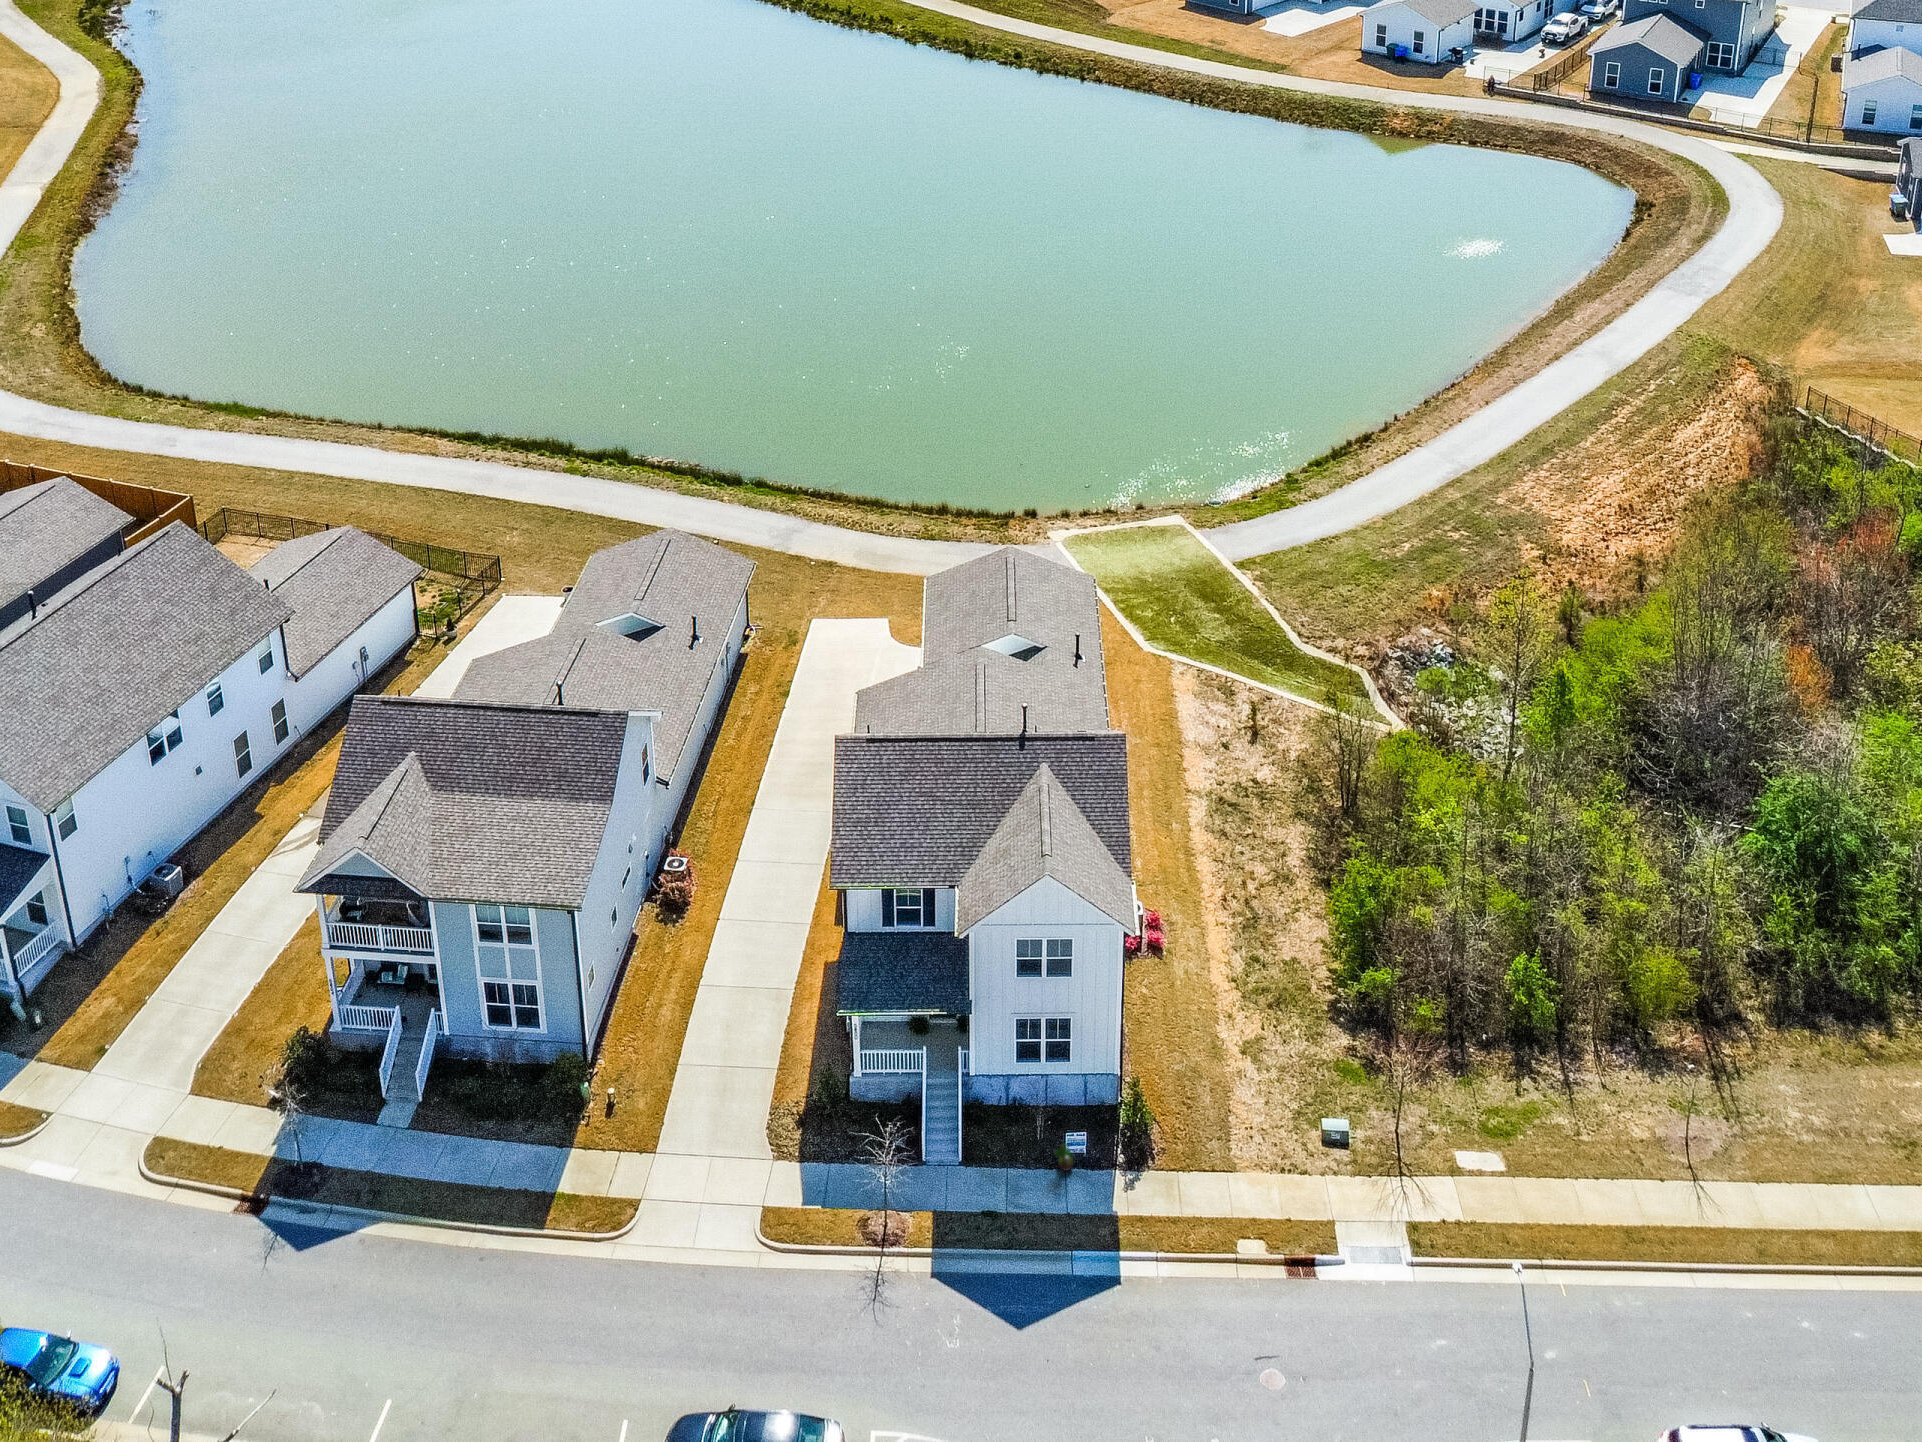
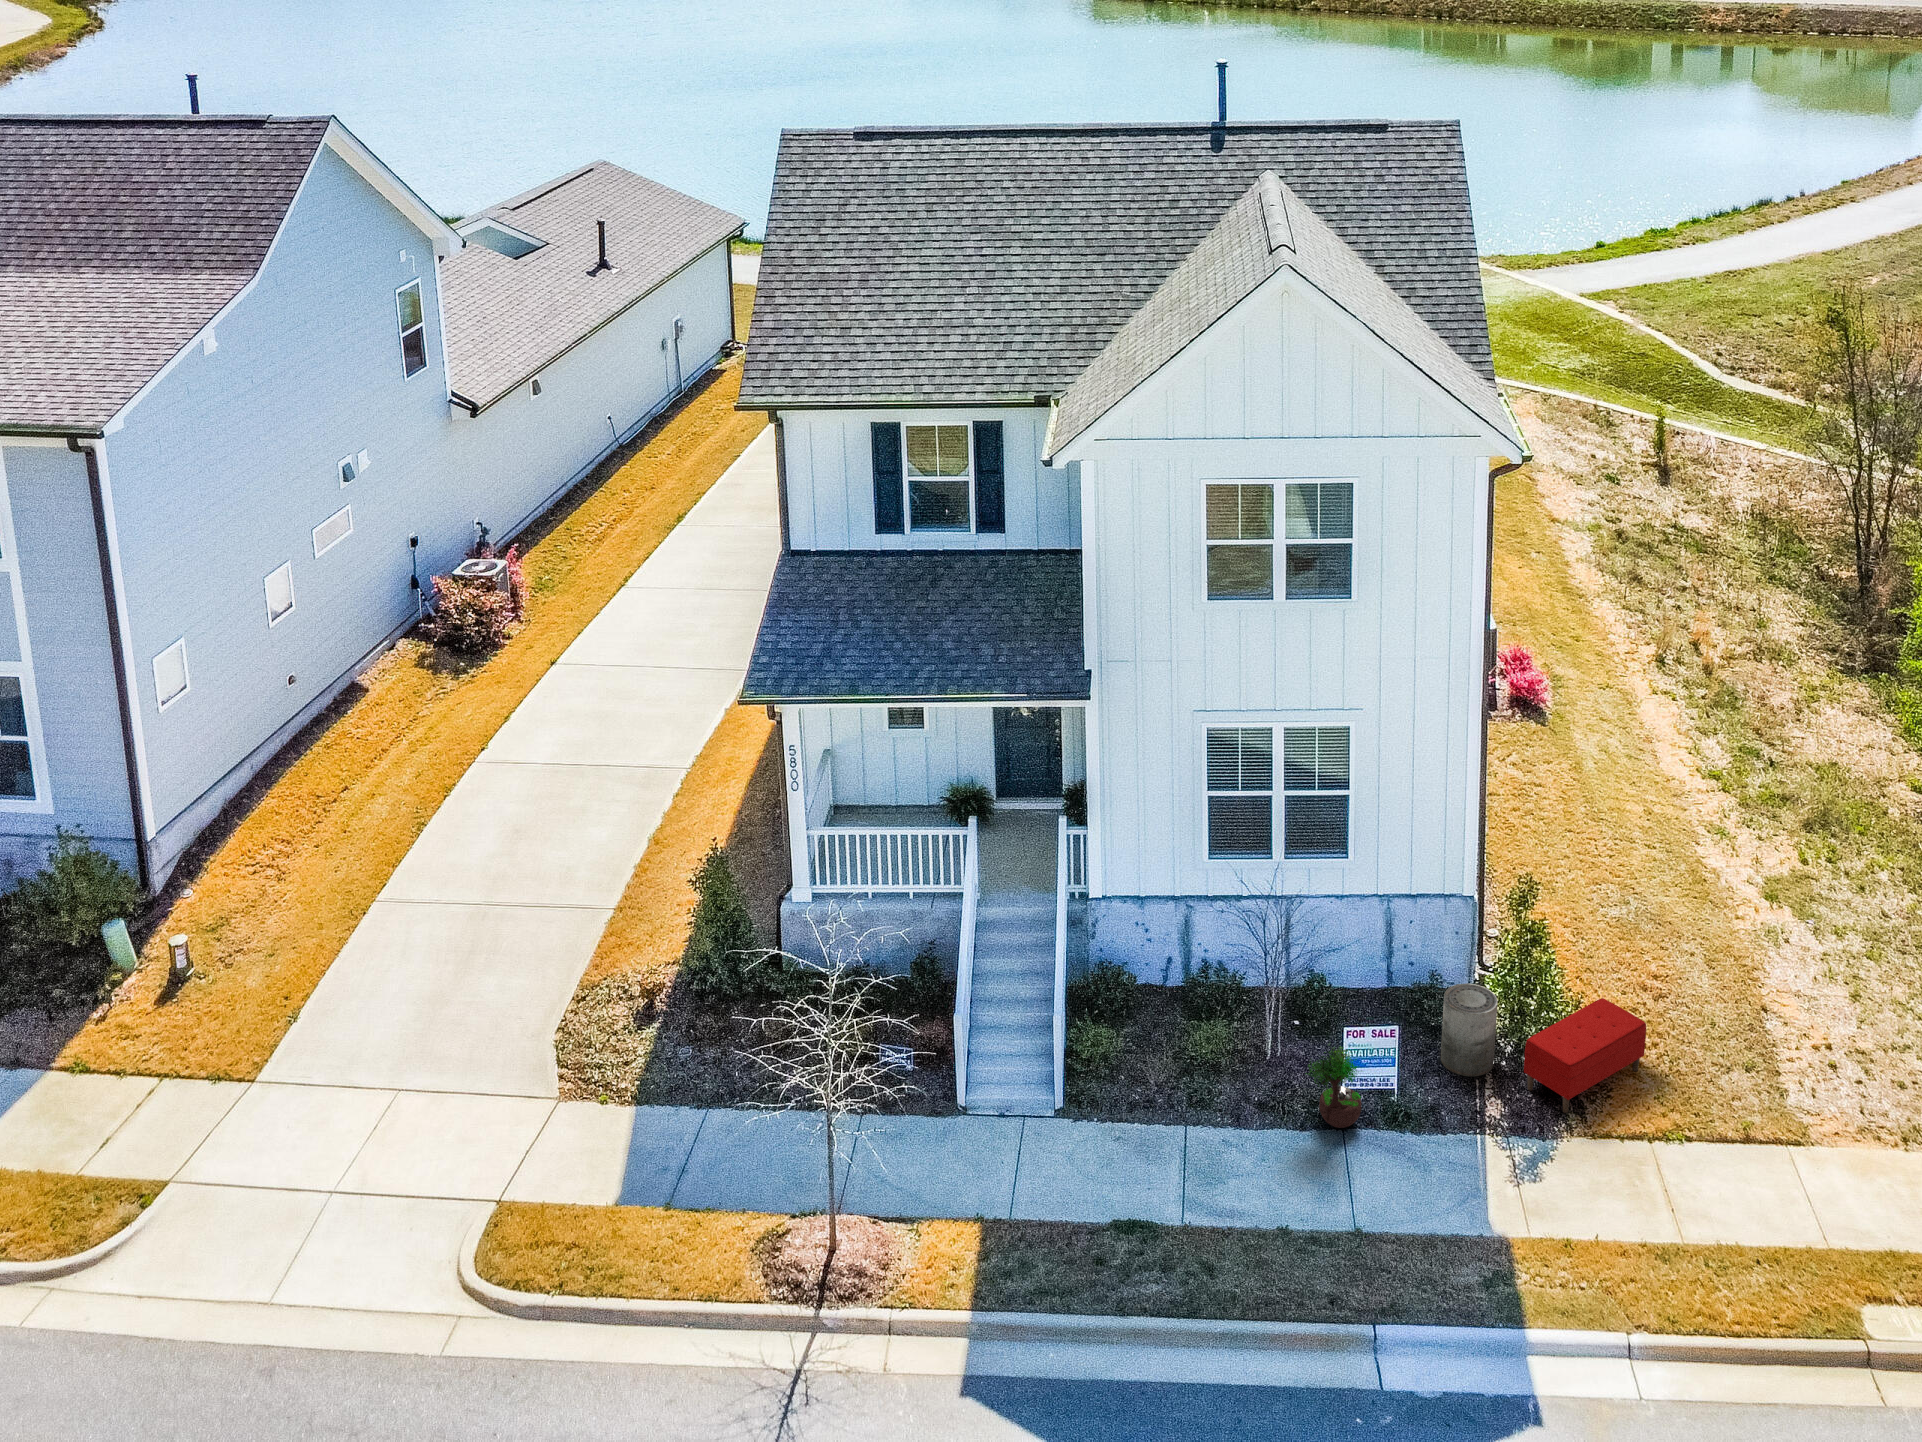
trash can: none [1105,1110,1126,1145] -> present [1441,984,1498,1076]
bench: none [1134,1113,1180,1161] -> present [1524,998,1646,1113]

